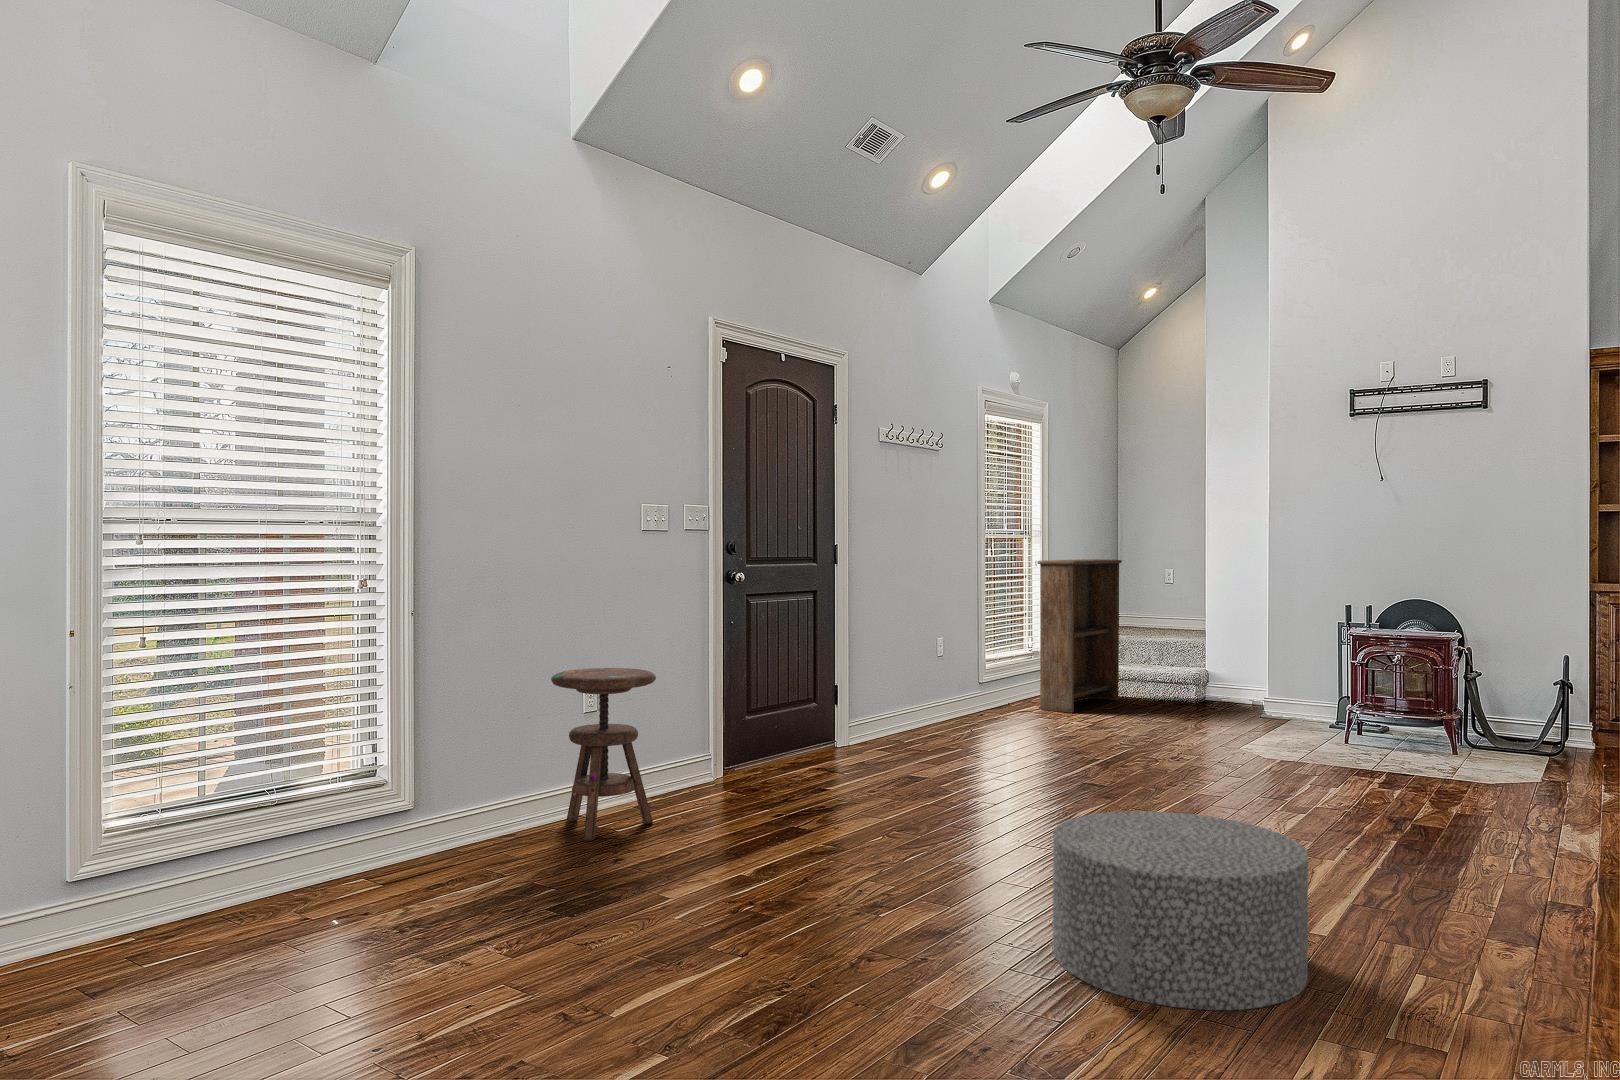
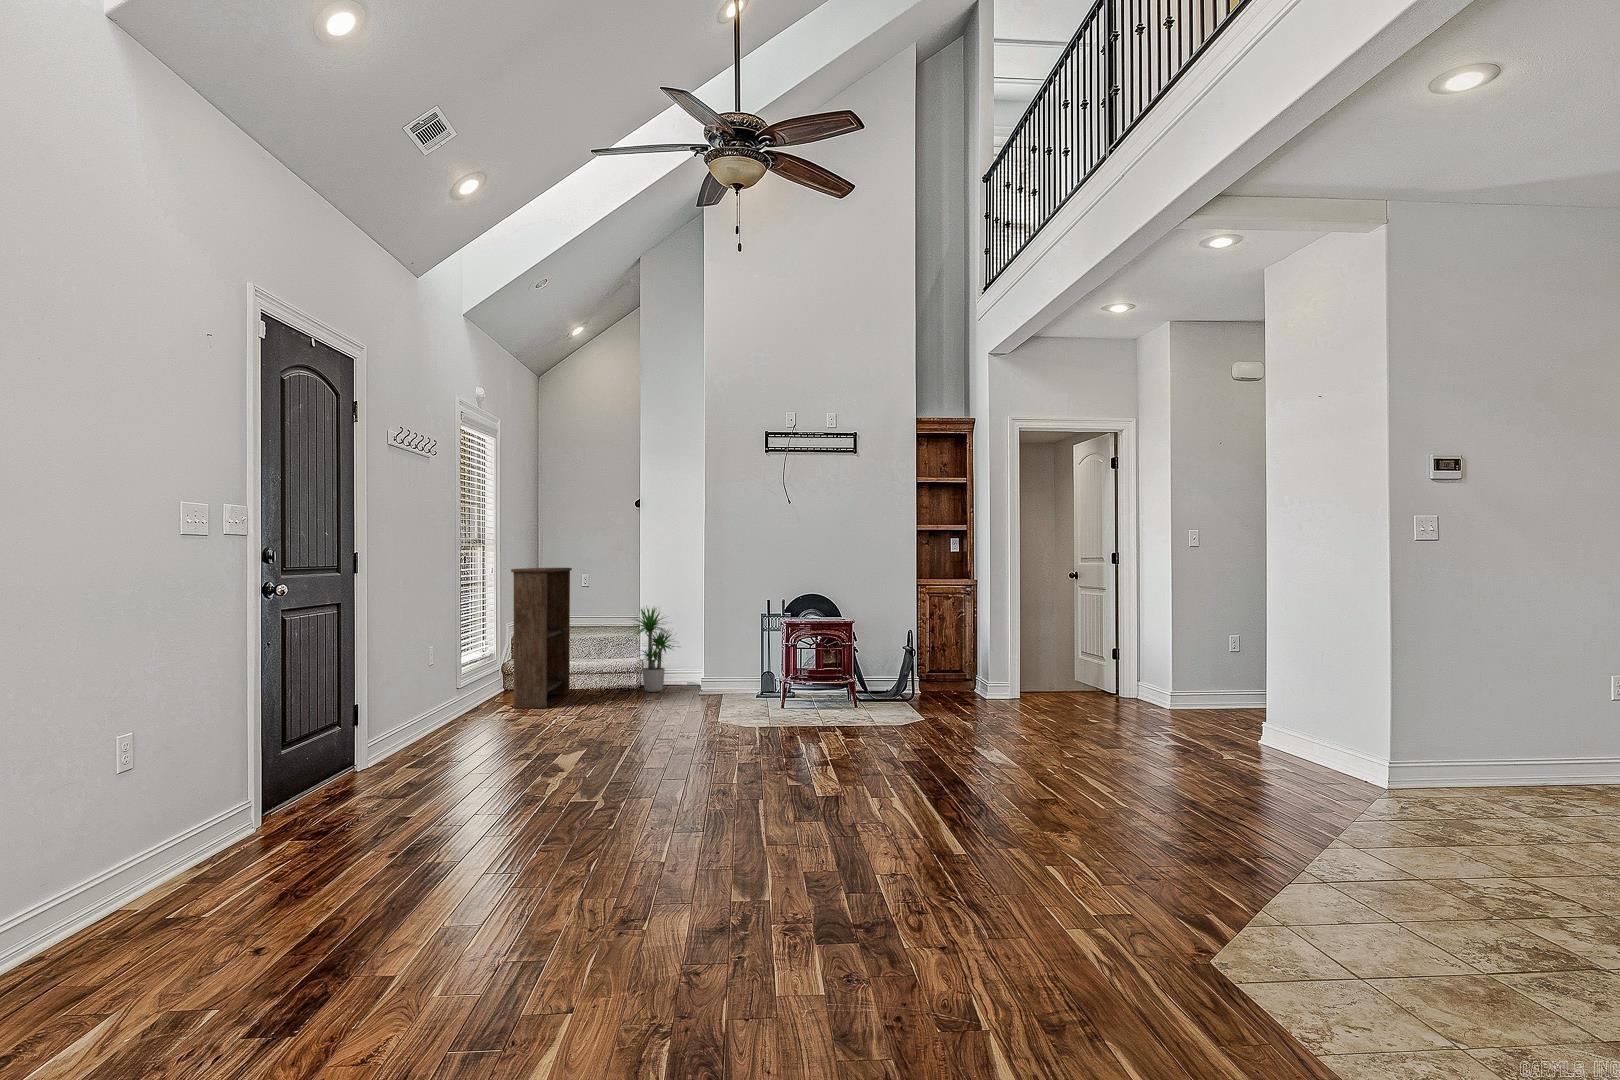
potted plant: none [1182,604,1254,709] -> present [632,608,679,692]
side table: present [551,668,656,841] -> none [95,703,258,939]
ottoman: present [1053,811,1308,1010] -> none [816,768,1026,935]

